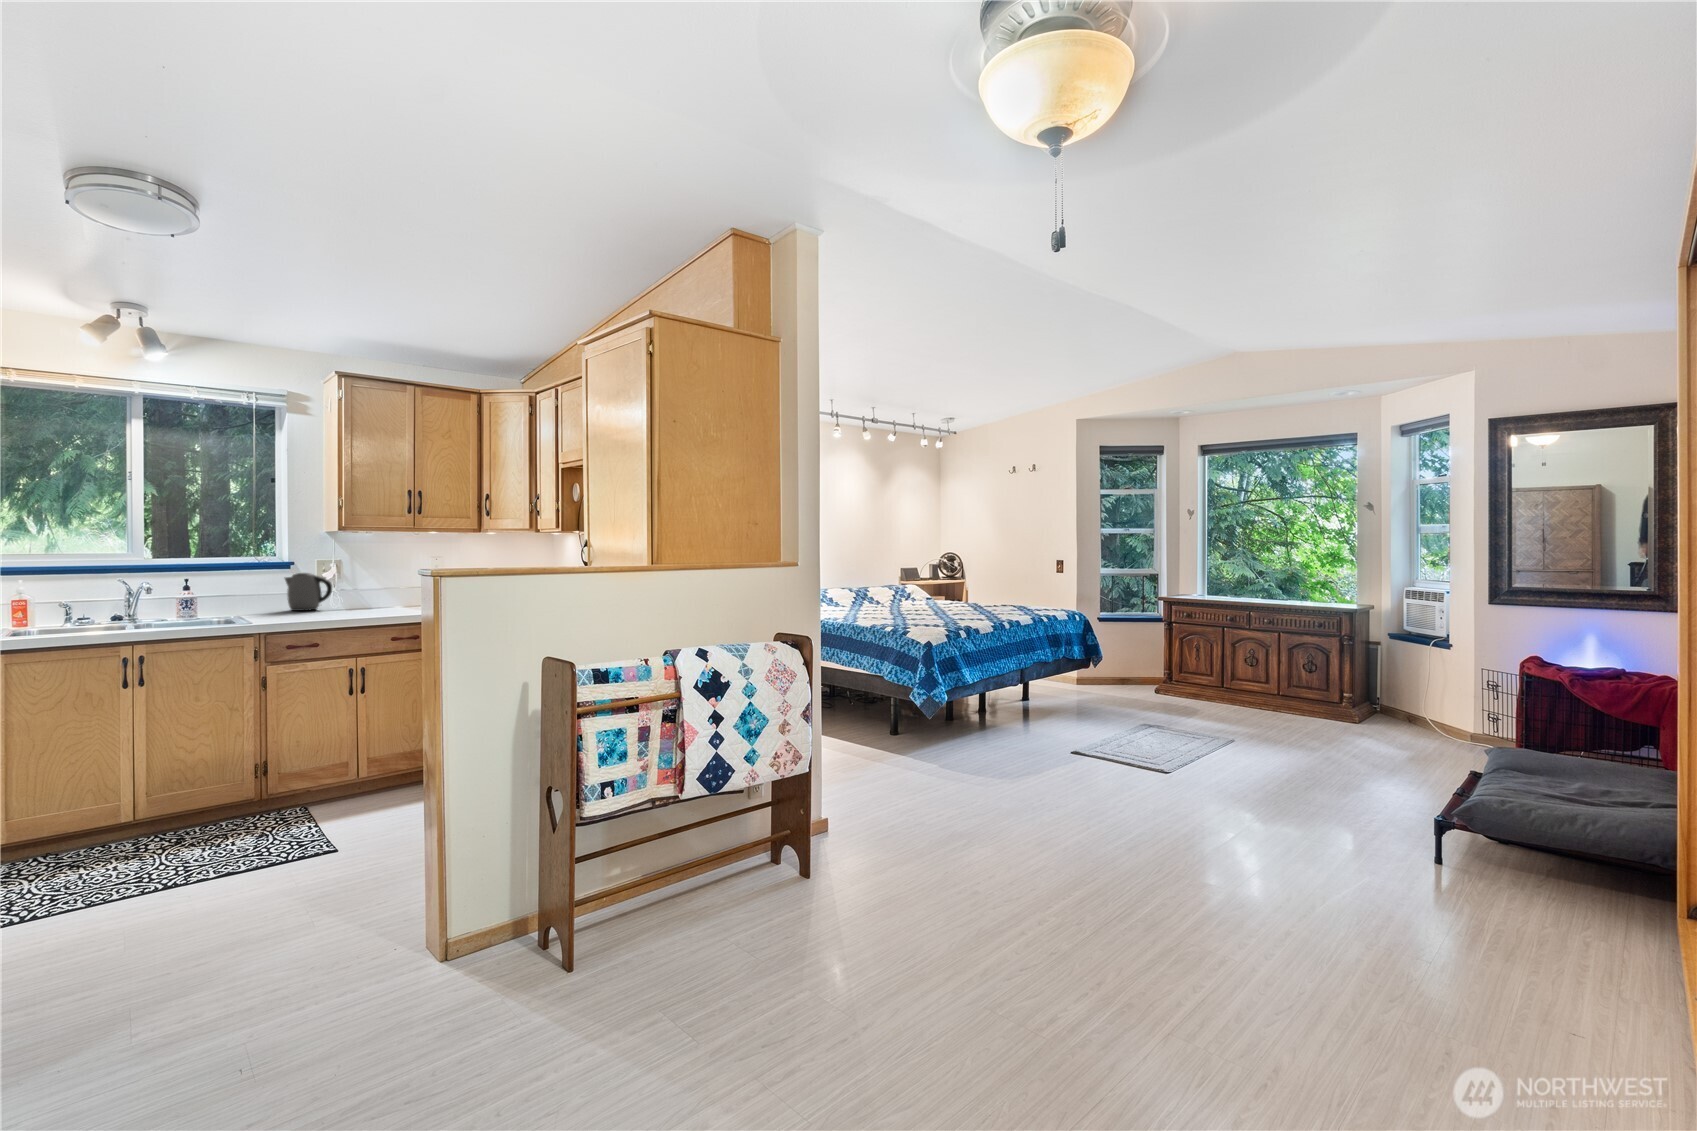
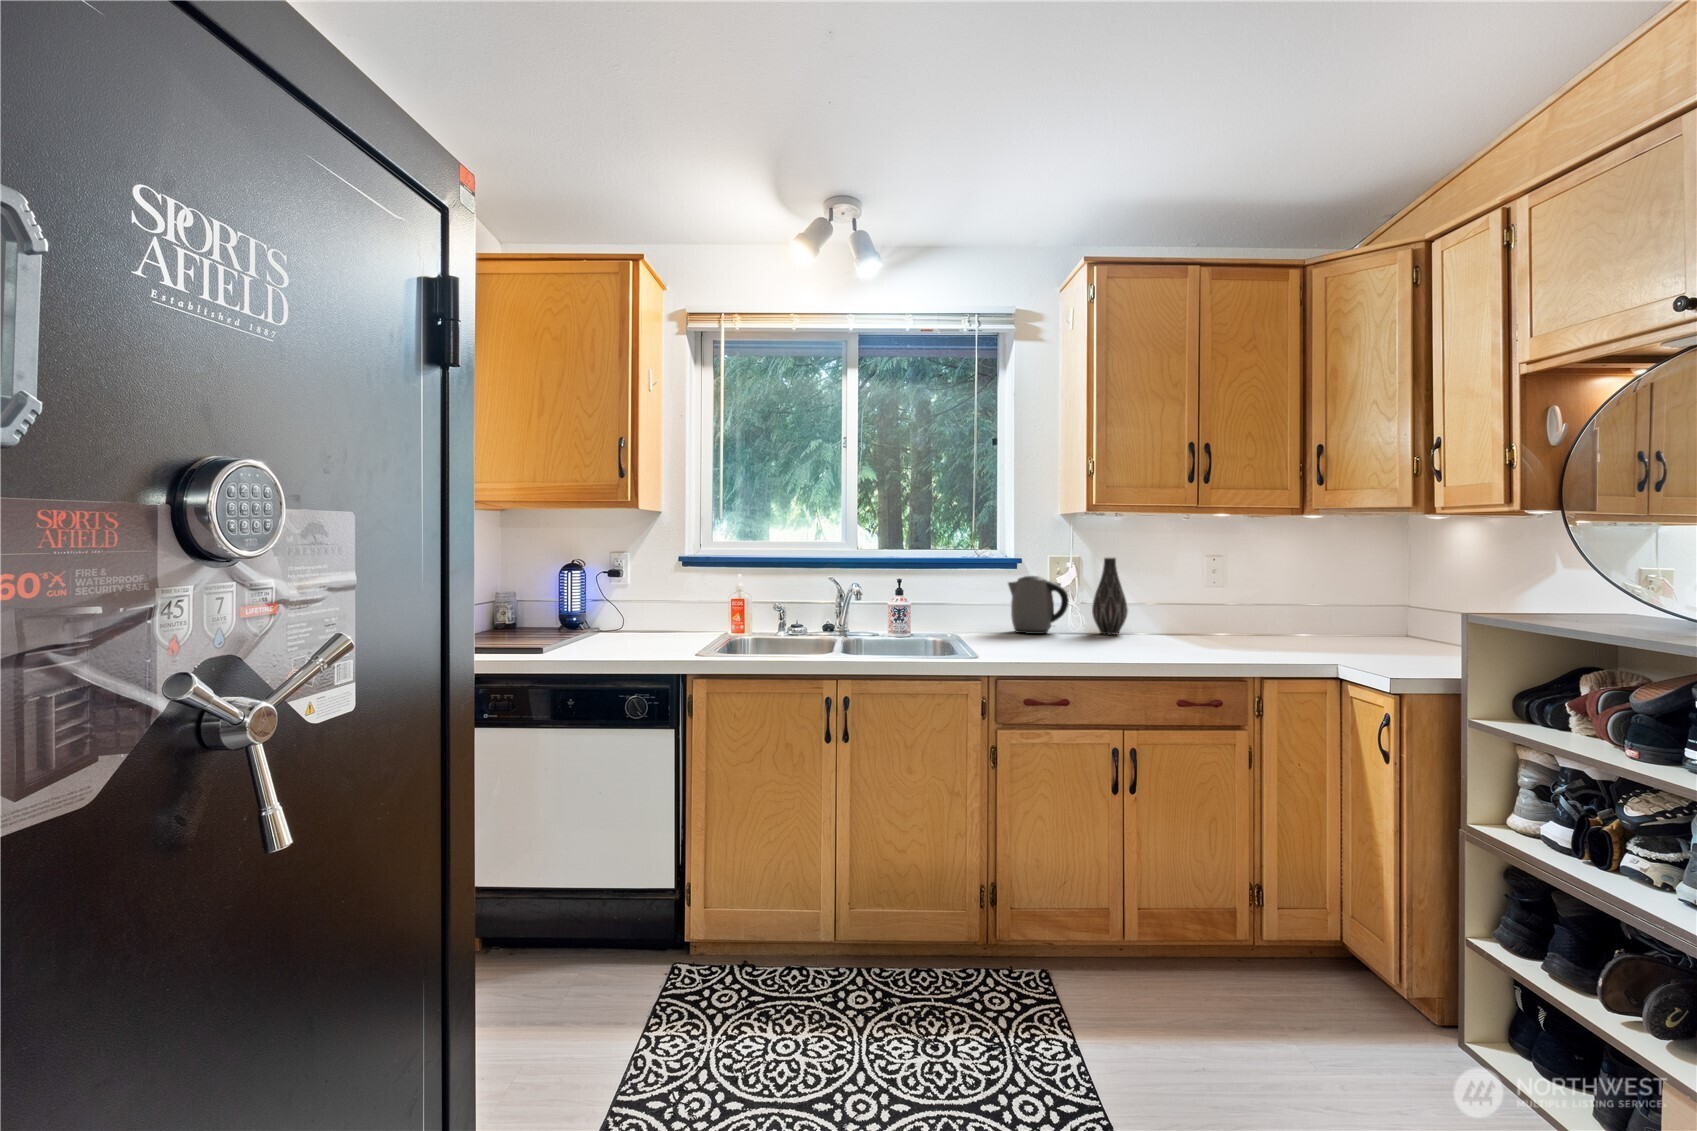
vase: none [351,560,376,608] -> present [1092,558,1128,634]

